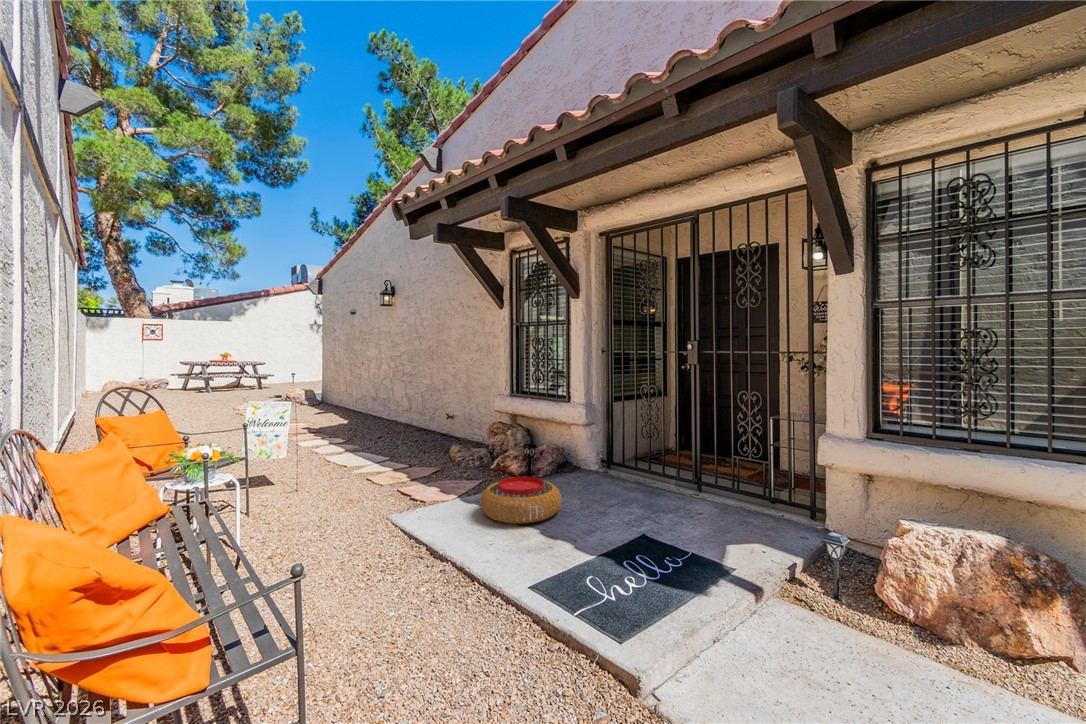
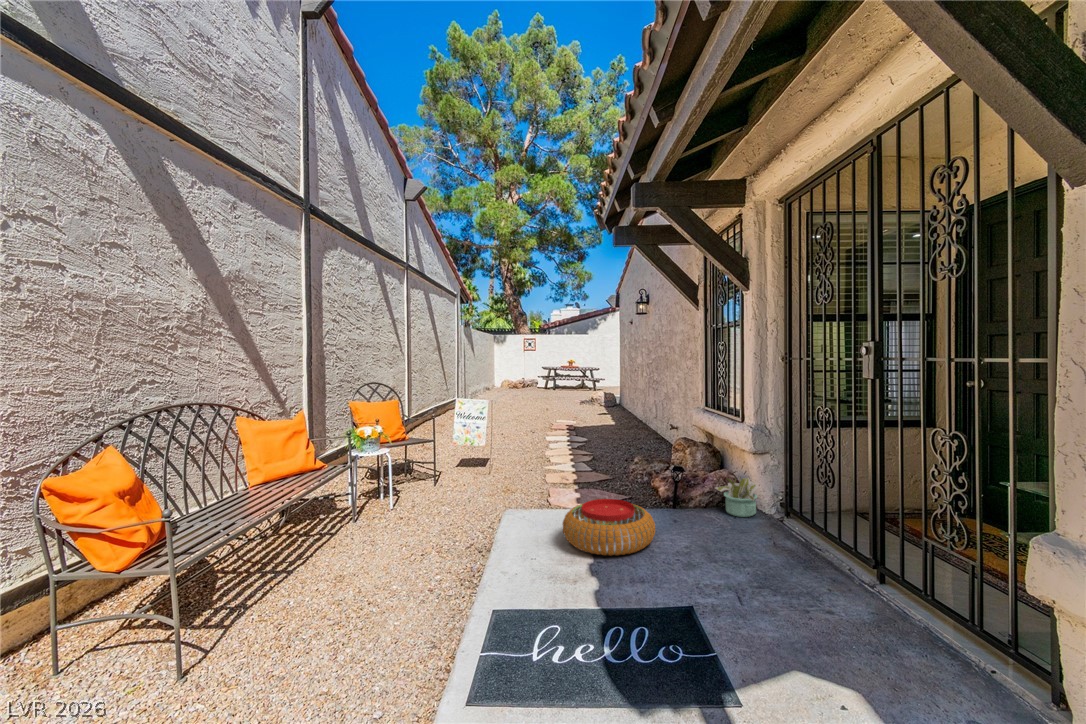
decorative plant: none [561,445,594,476] -> present [716,478,758,517]

